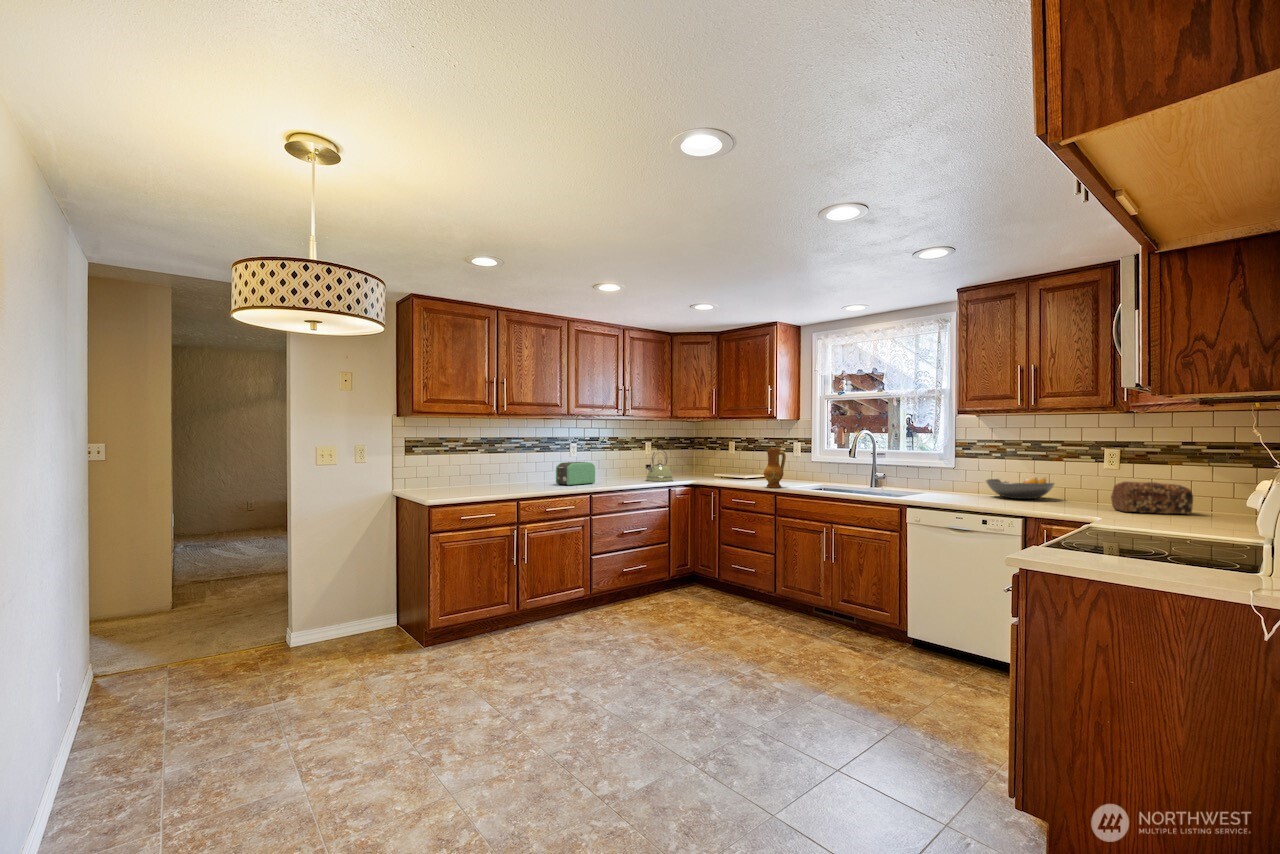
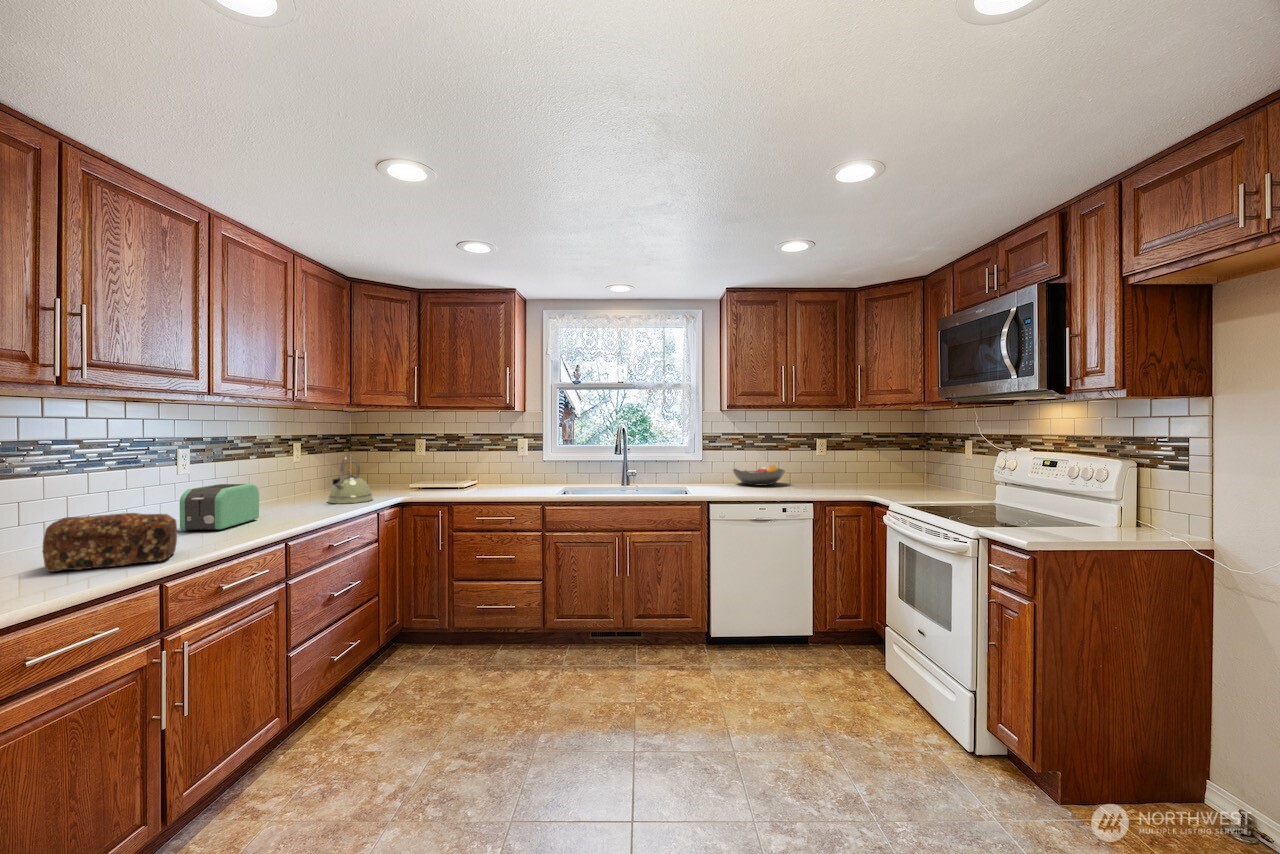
ceramic jug: present [764,448,786,488] -> none [525,446,549,497]
bread loaf: present [1111,482,1193,514] -> present [43,513,177,572]

